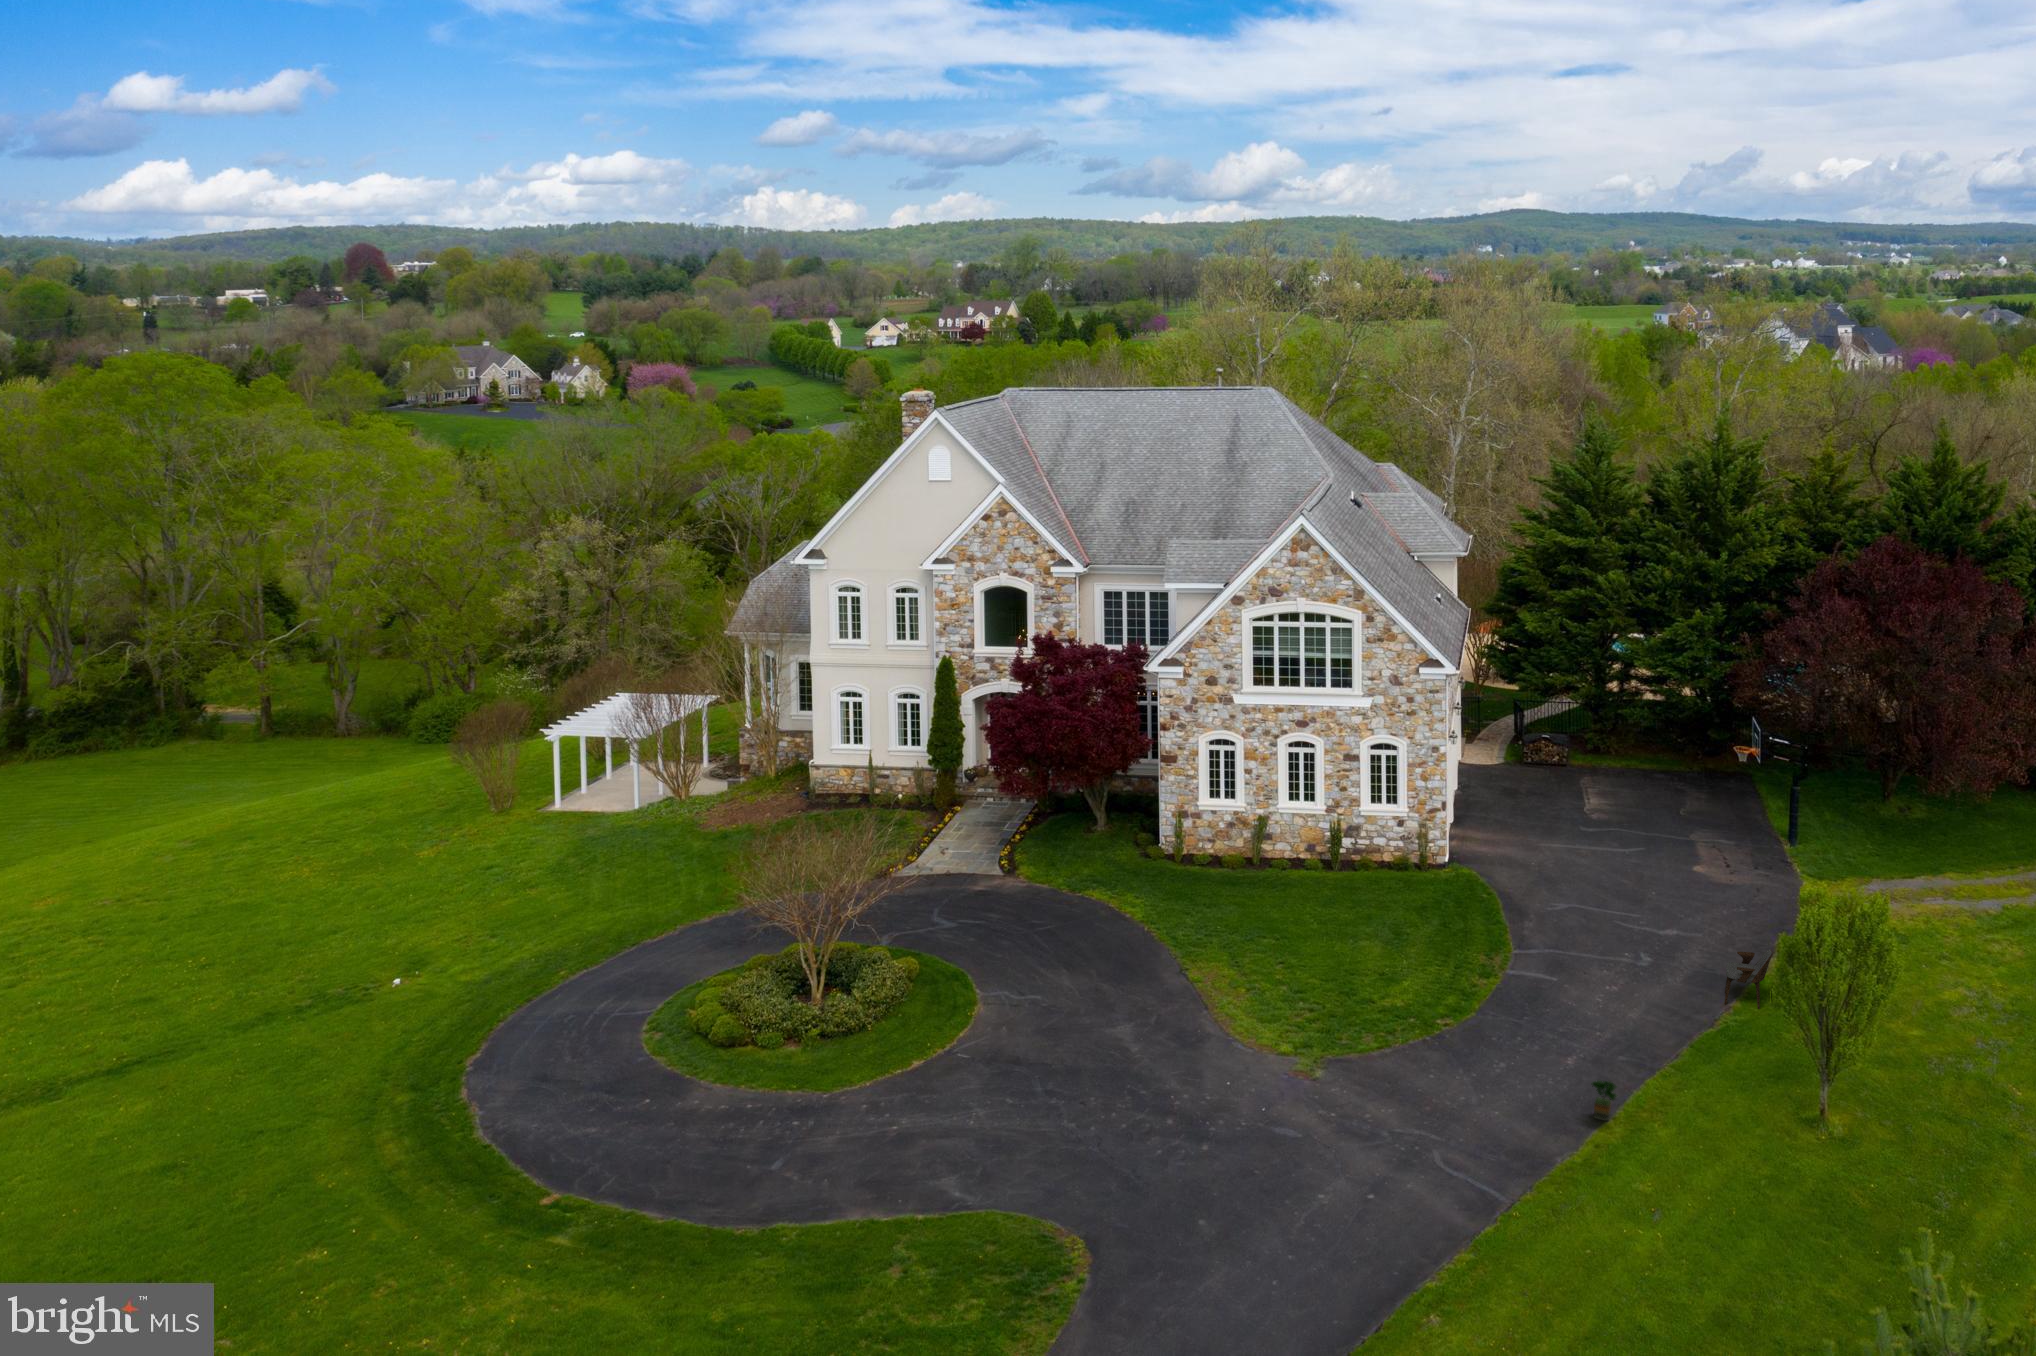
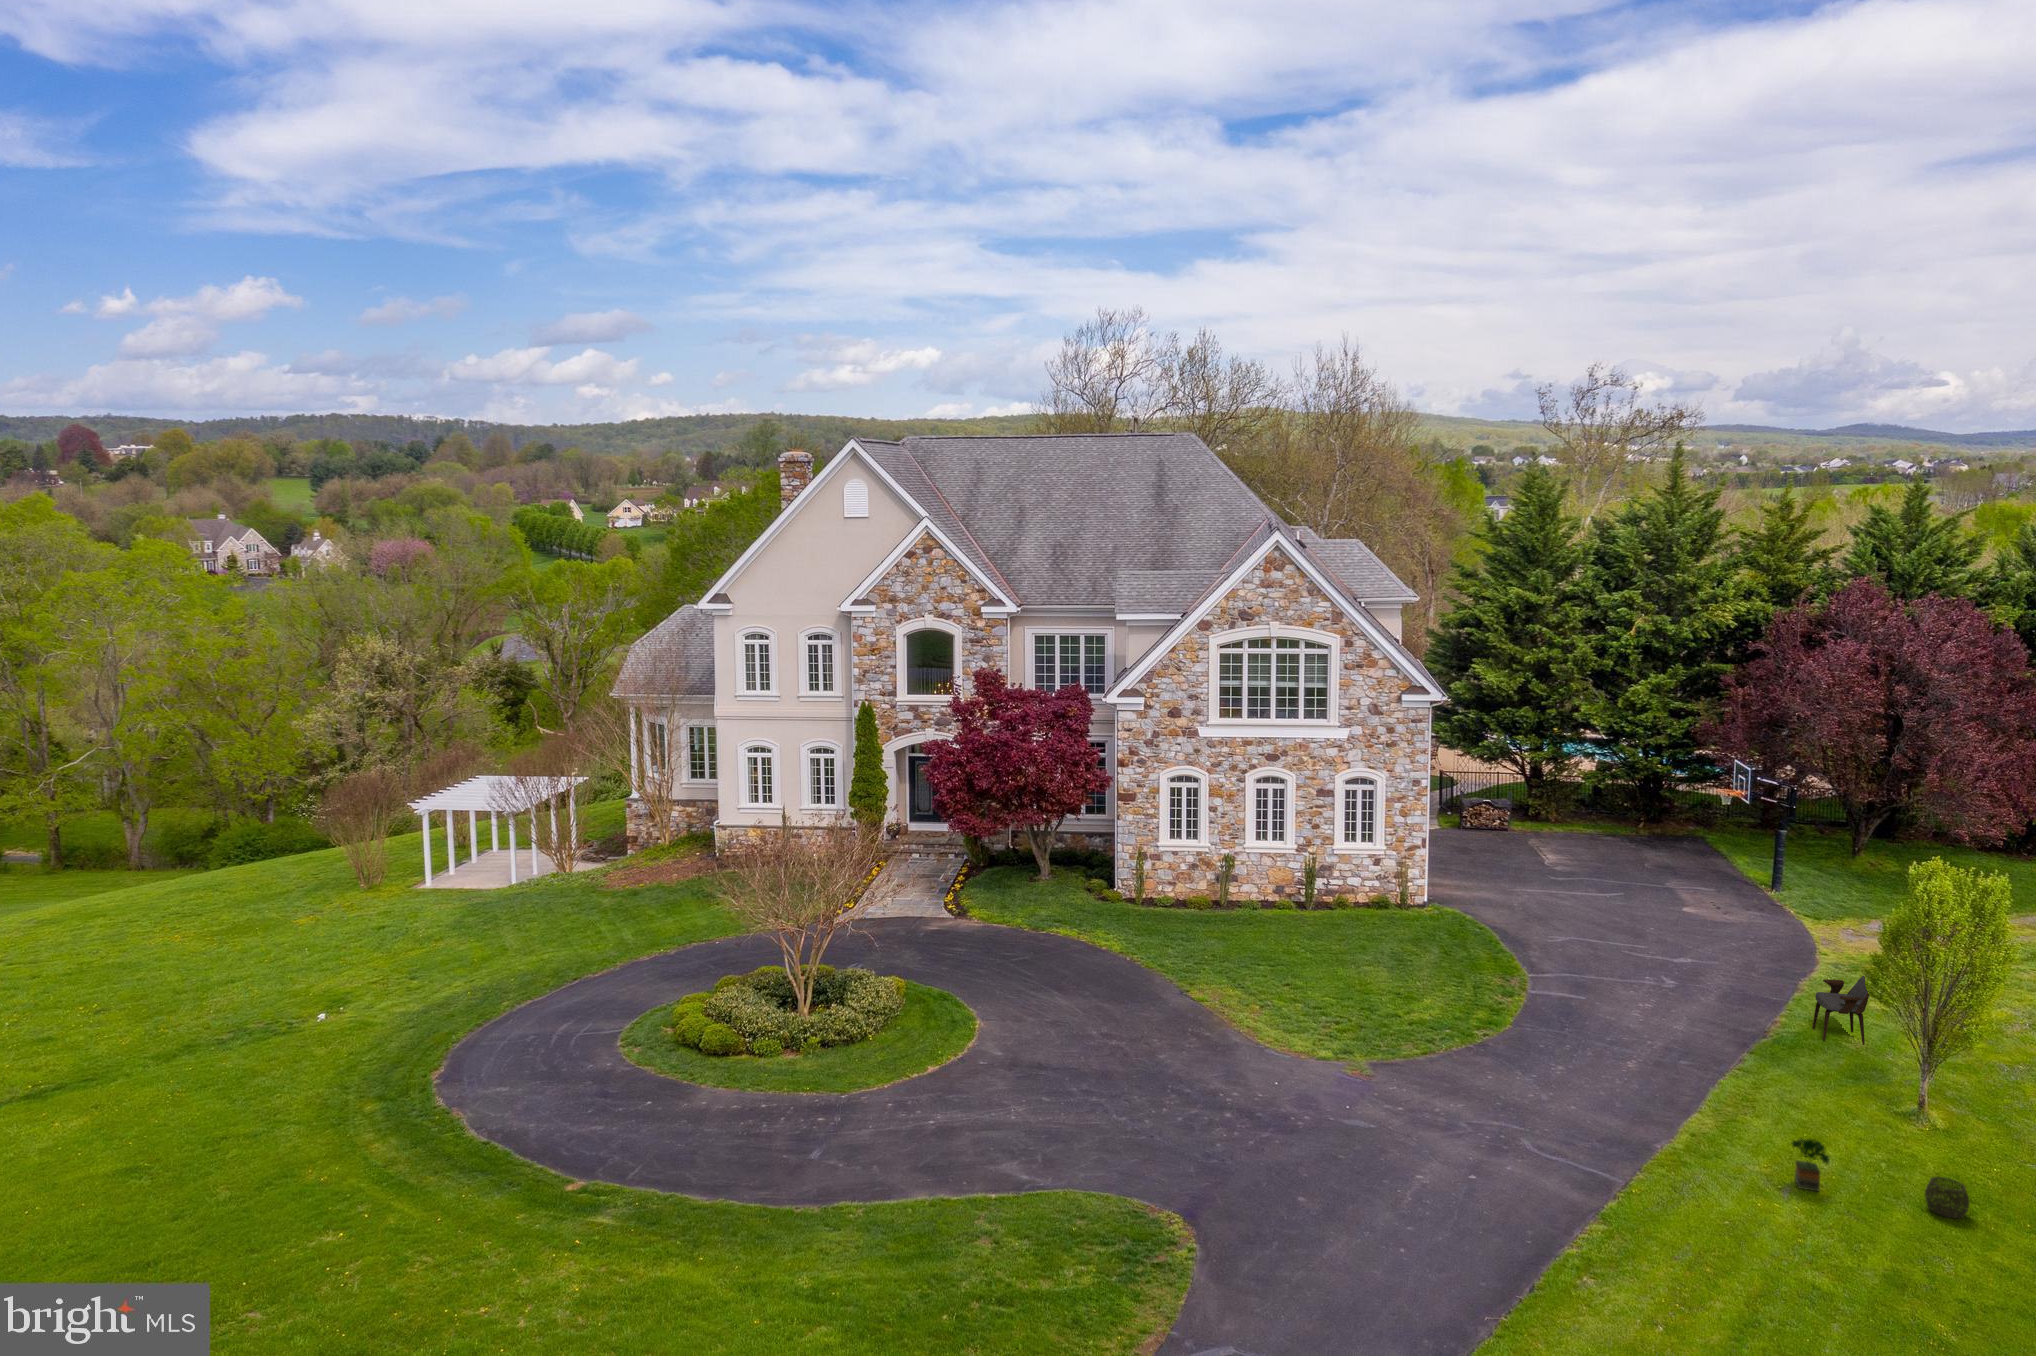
woven basket: none [1683,1114,1713,1147] -> present [1925,1177,1969,1219]

